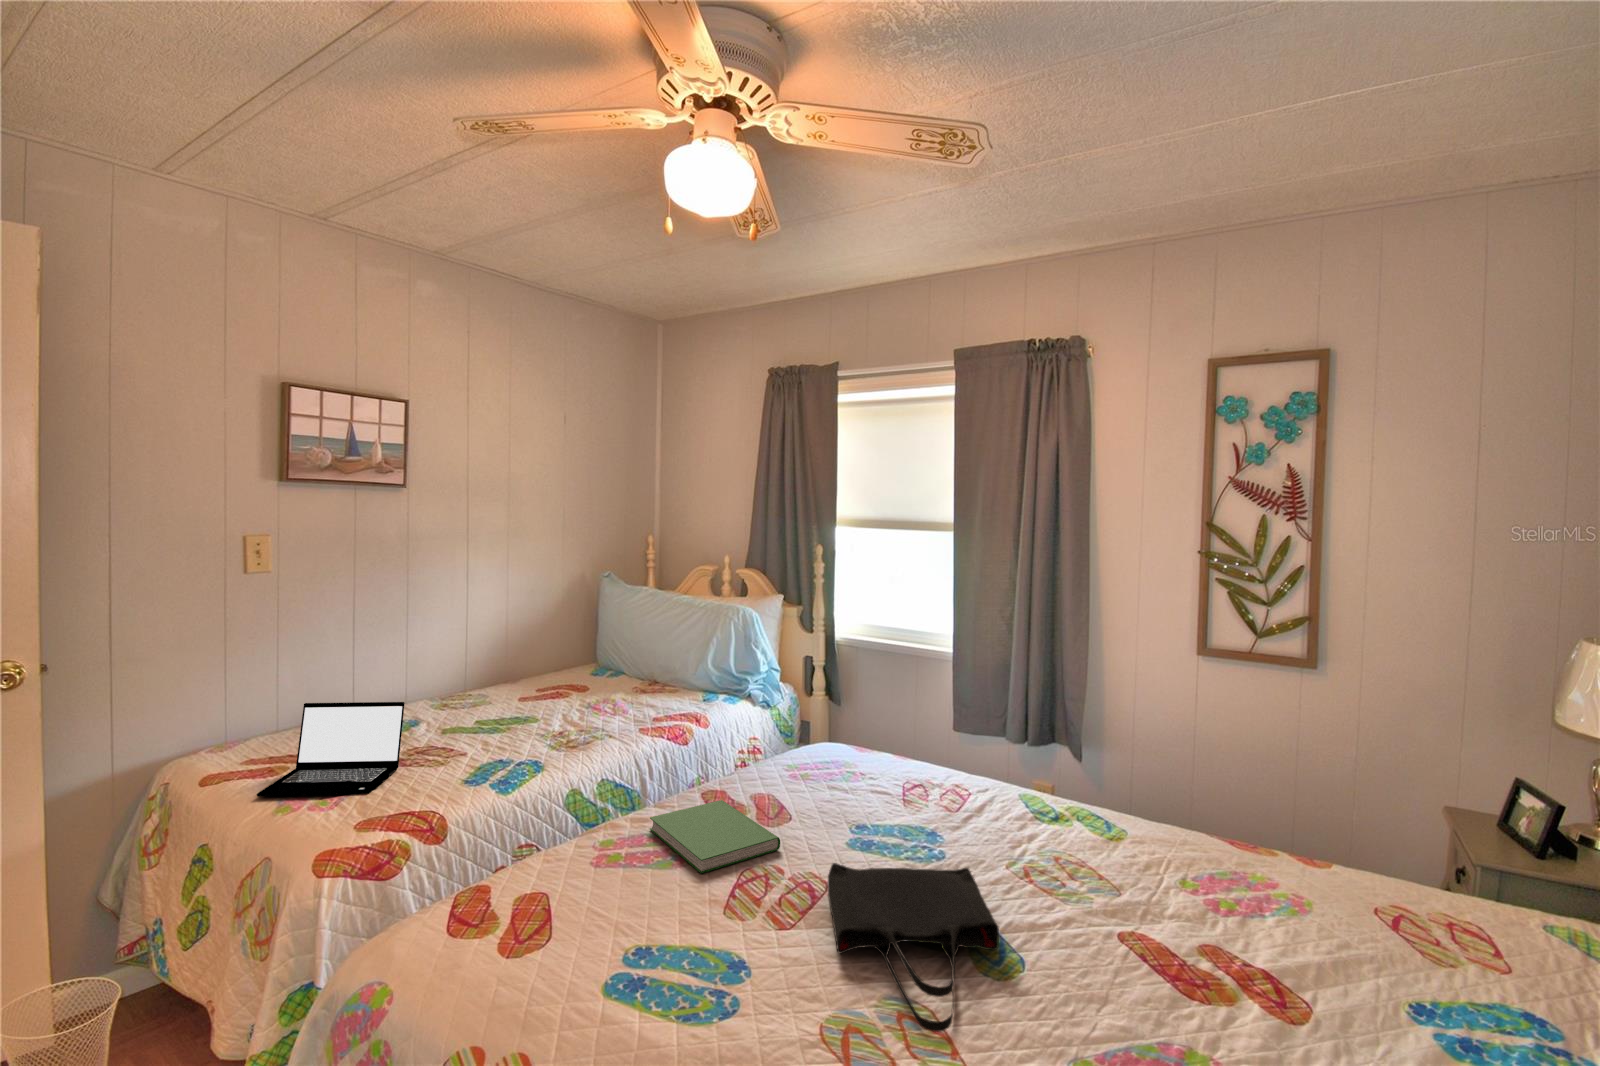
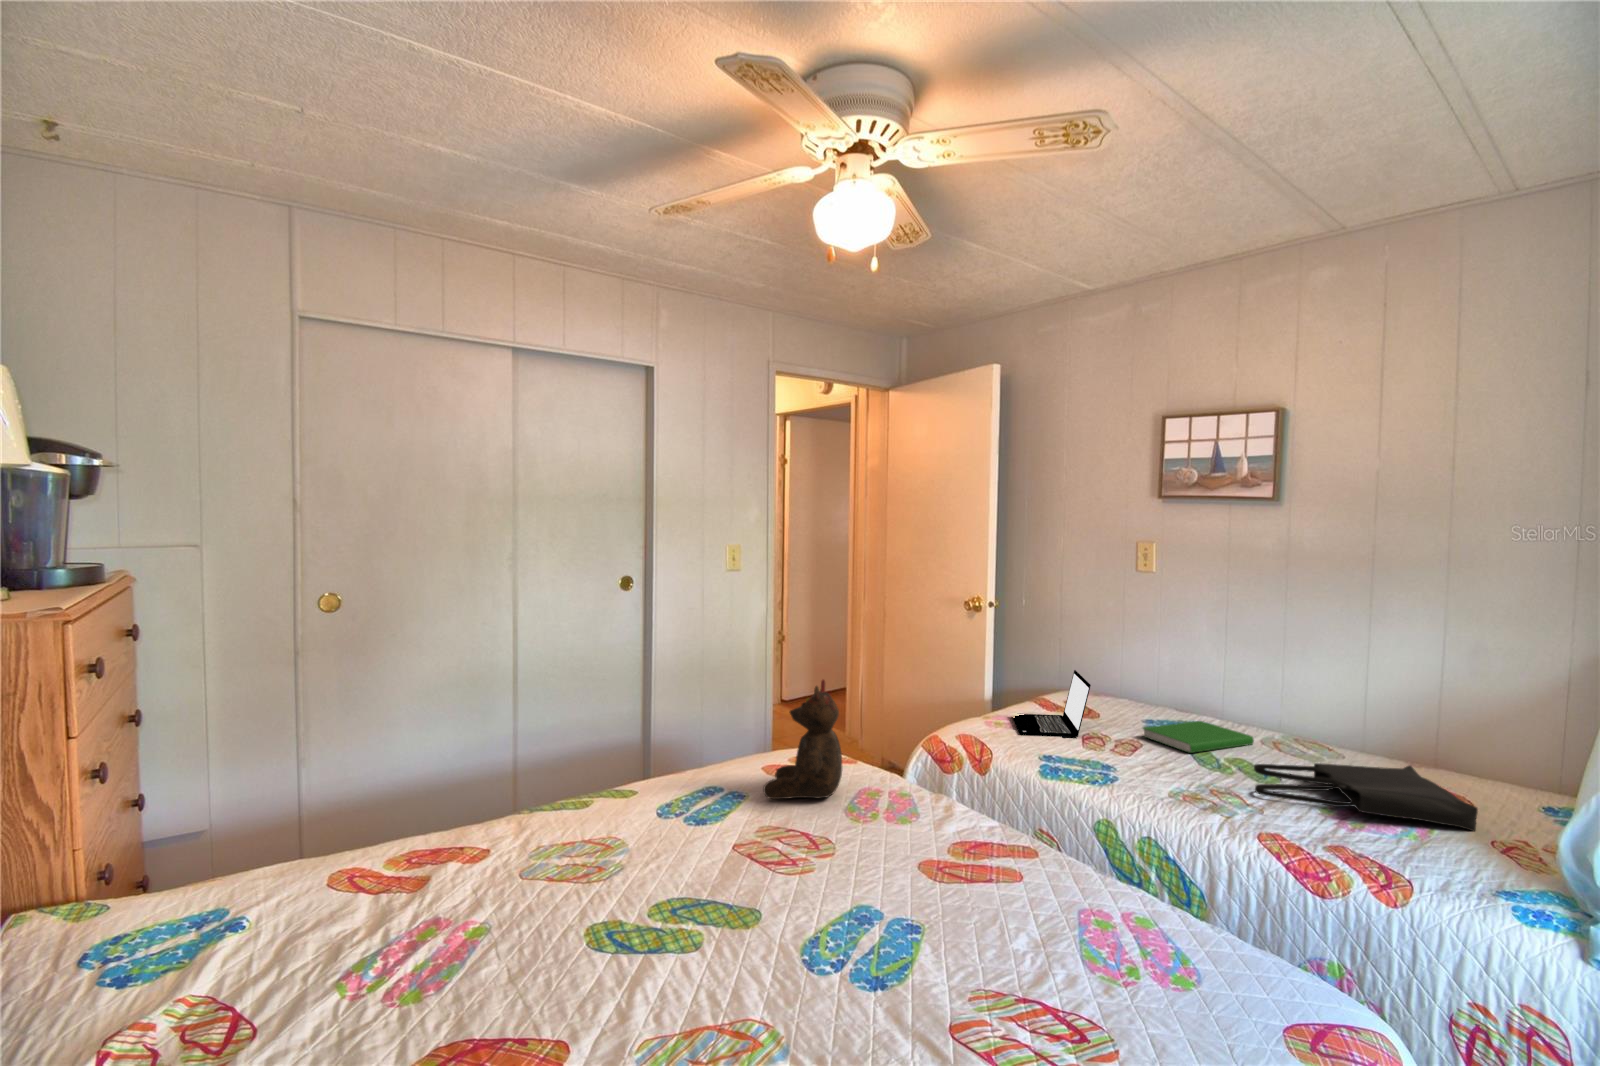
teddy bear: none [527,746,662,939] -> present [763,680,842,799]
hardcover book: present [650,800,780,873] -> present [1142,721,1254,753]
tote bag: present [827,863,999,1032] -> present [1254,763,1478,831]

